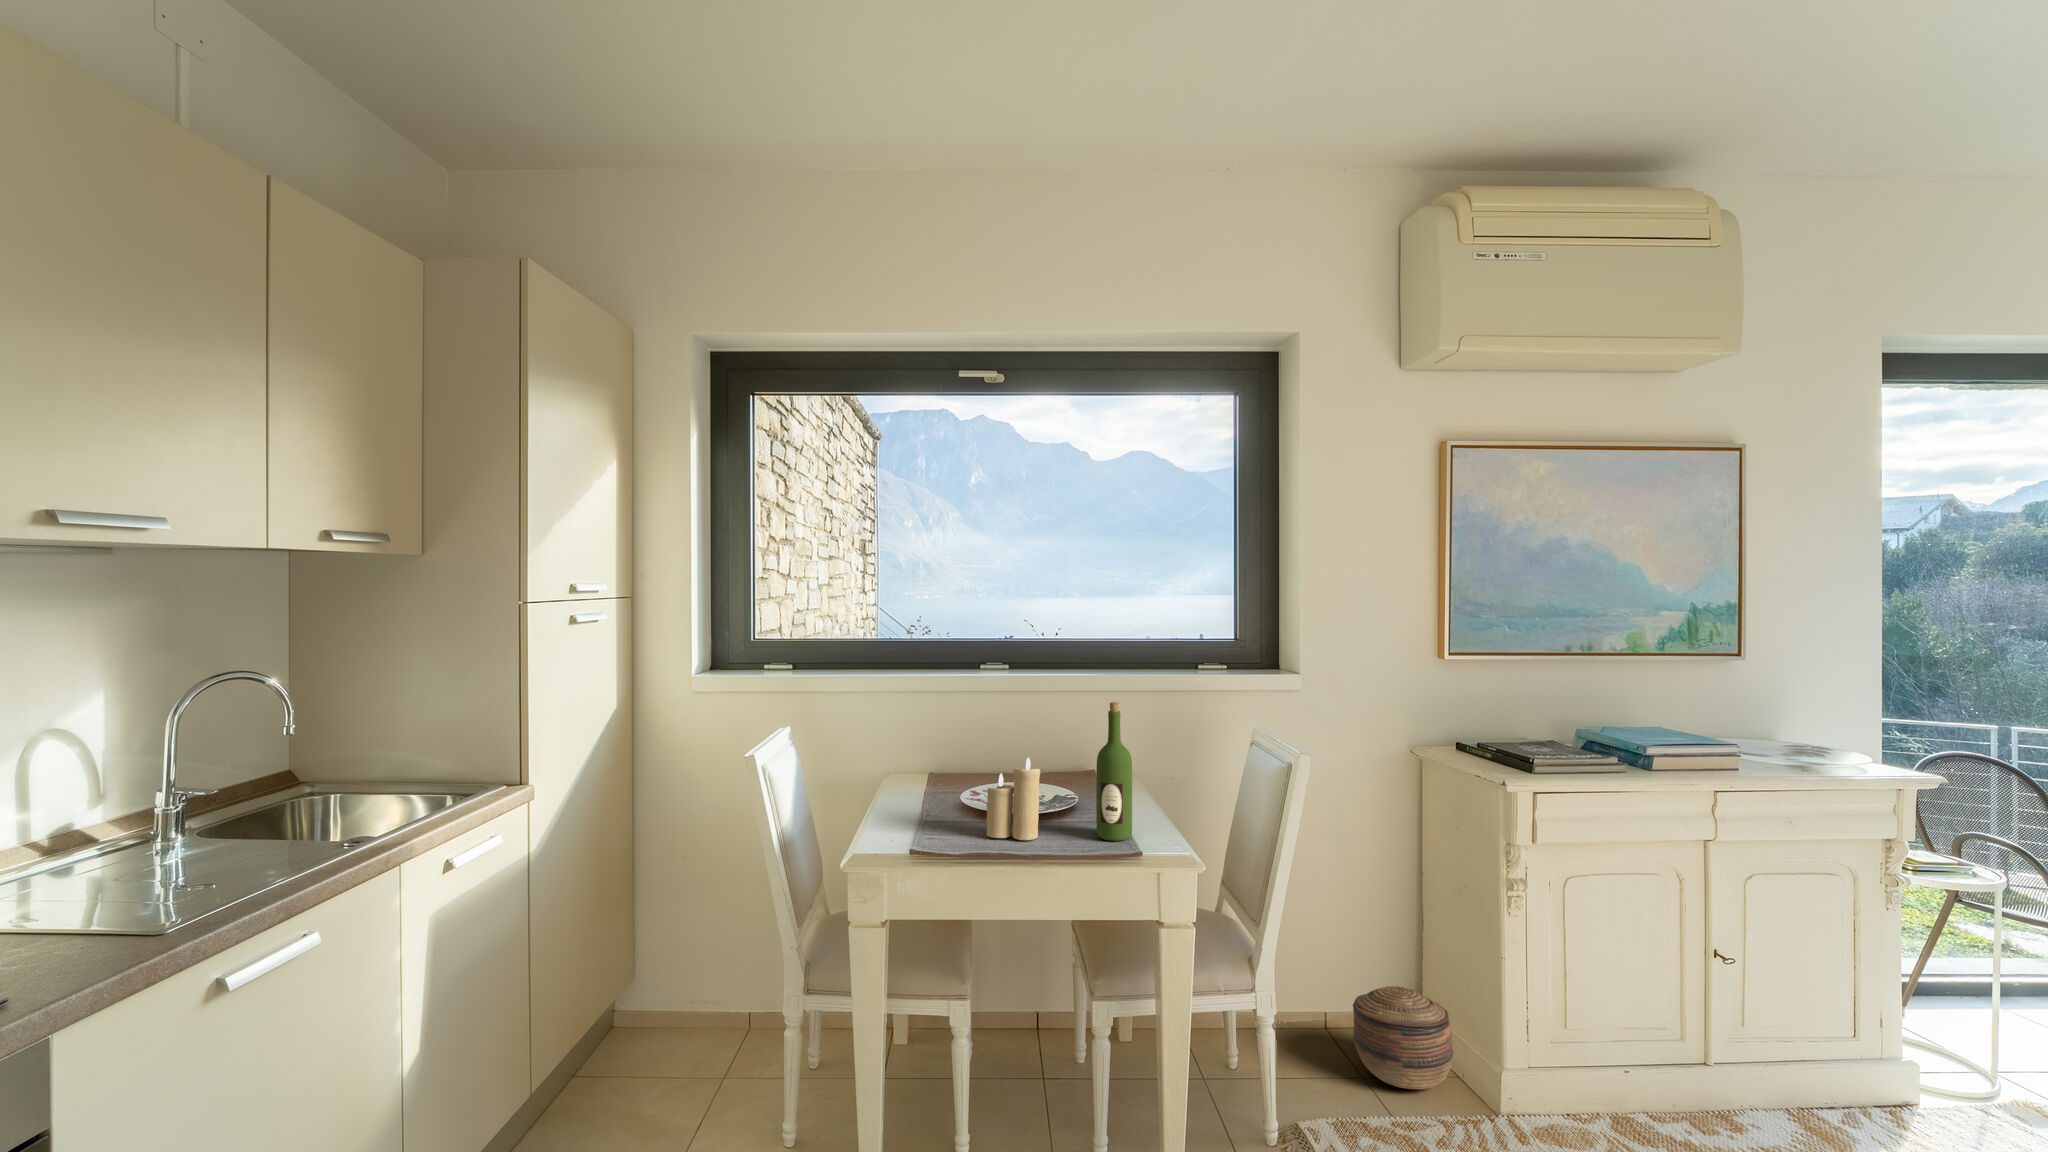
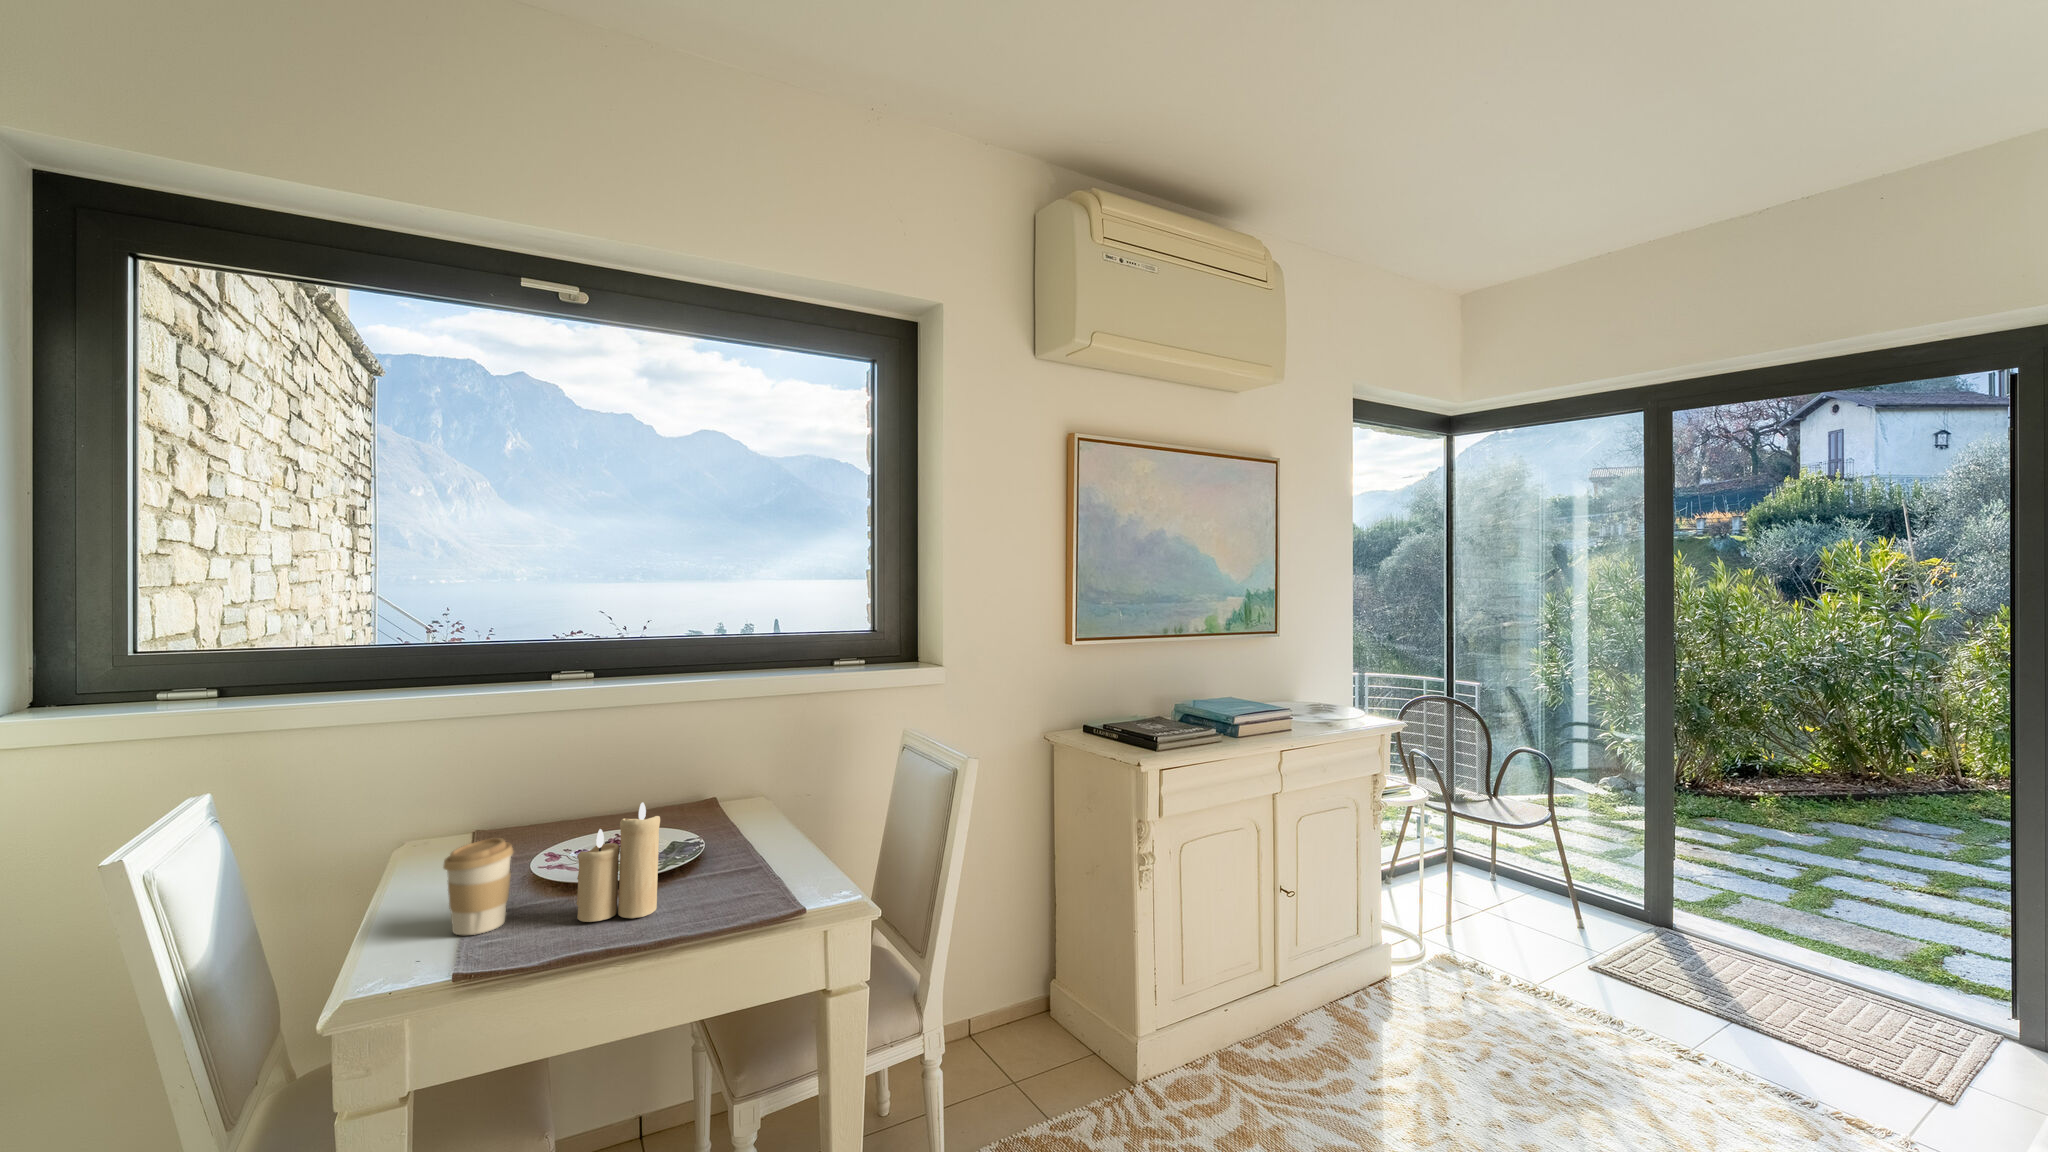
wine bottle: present [1096,702,1132,841] -> none [739,718,786,896]
coffee cup: none [909,772,949,834] -> present [443,838,513,935]
basket: present [1353,986,1453,1089] -> none [996,976,1089,1082]

